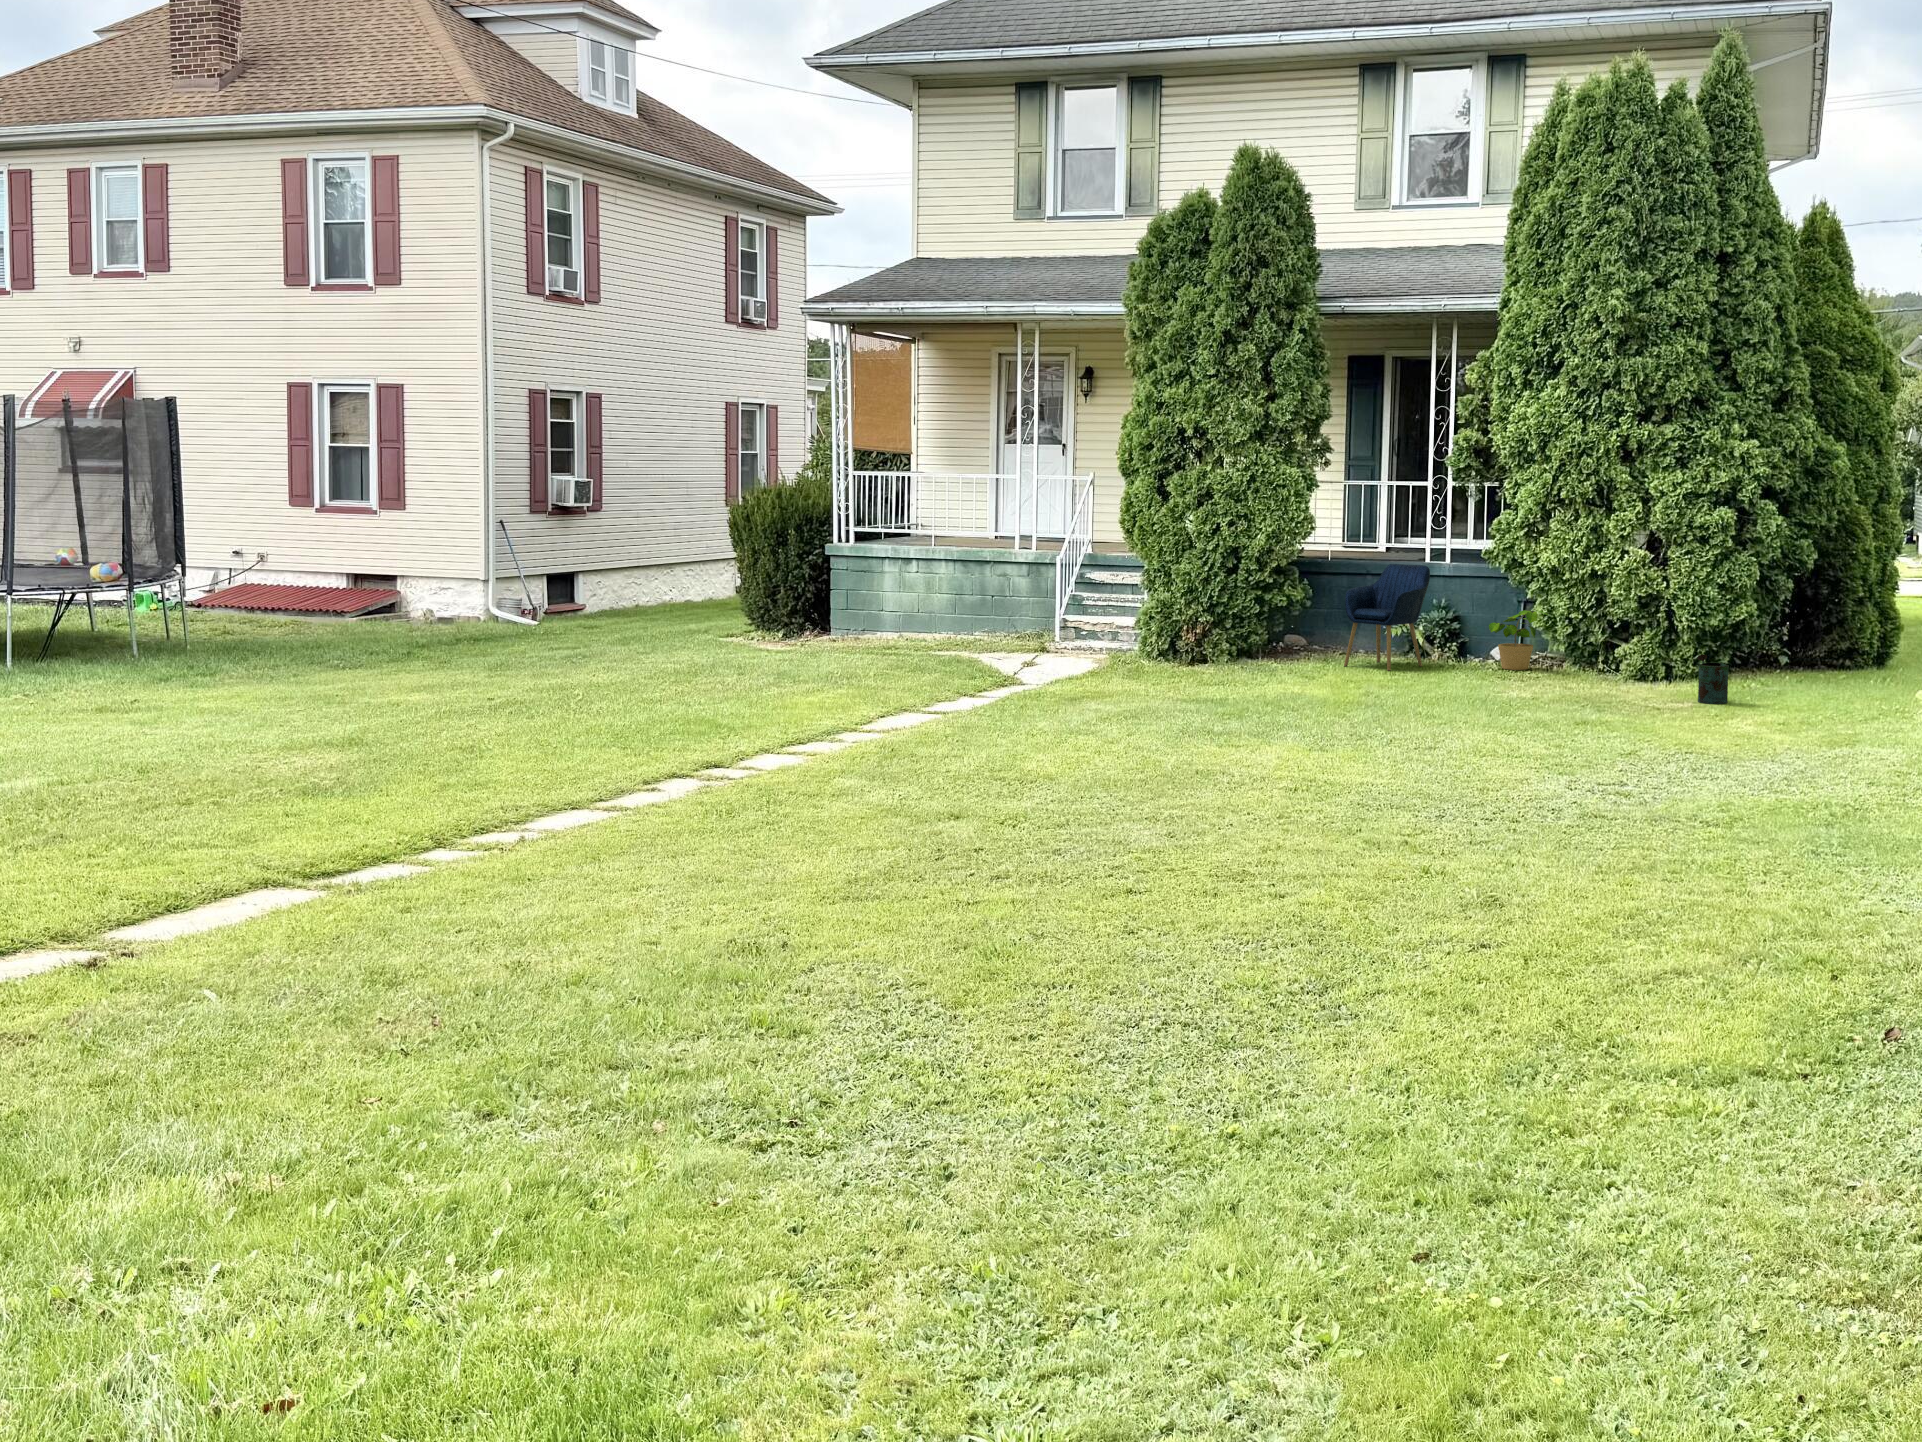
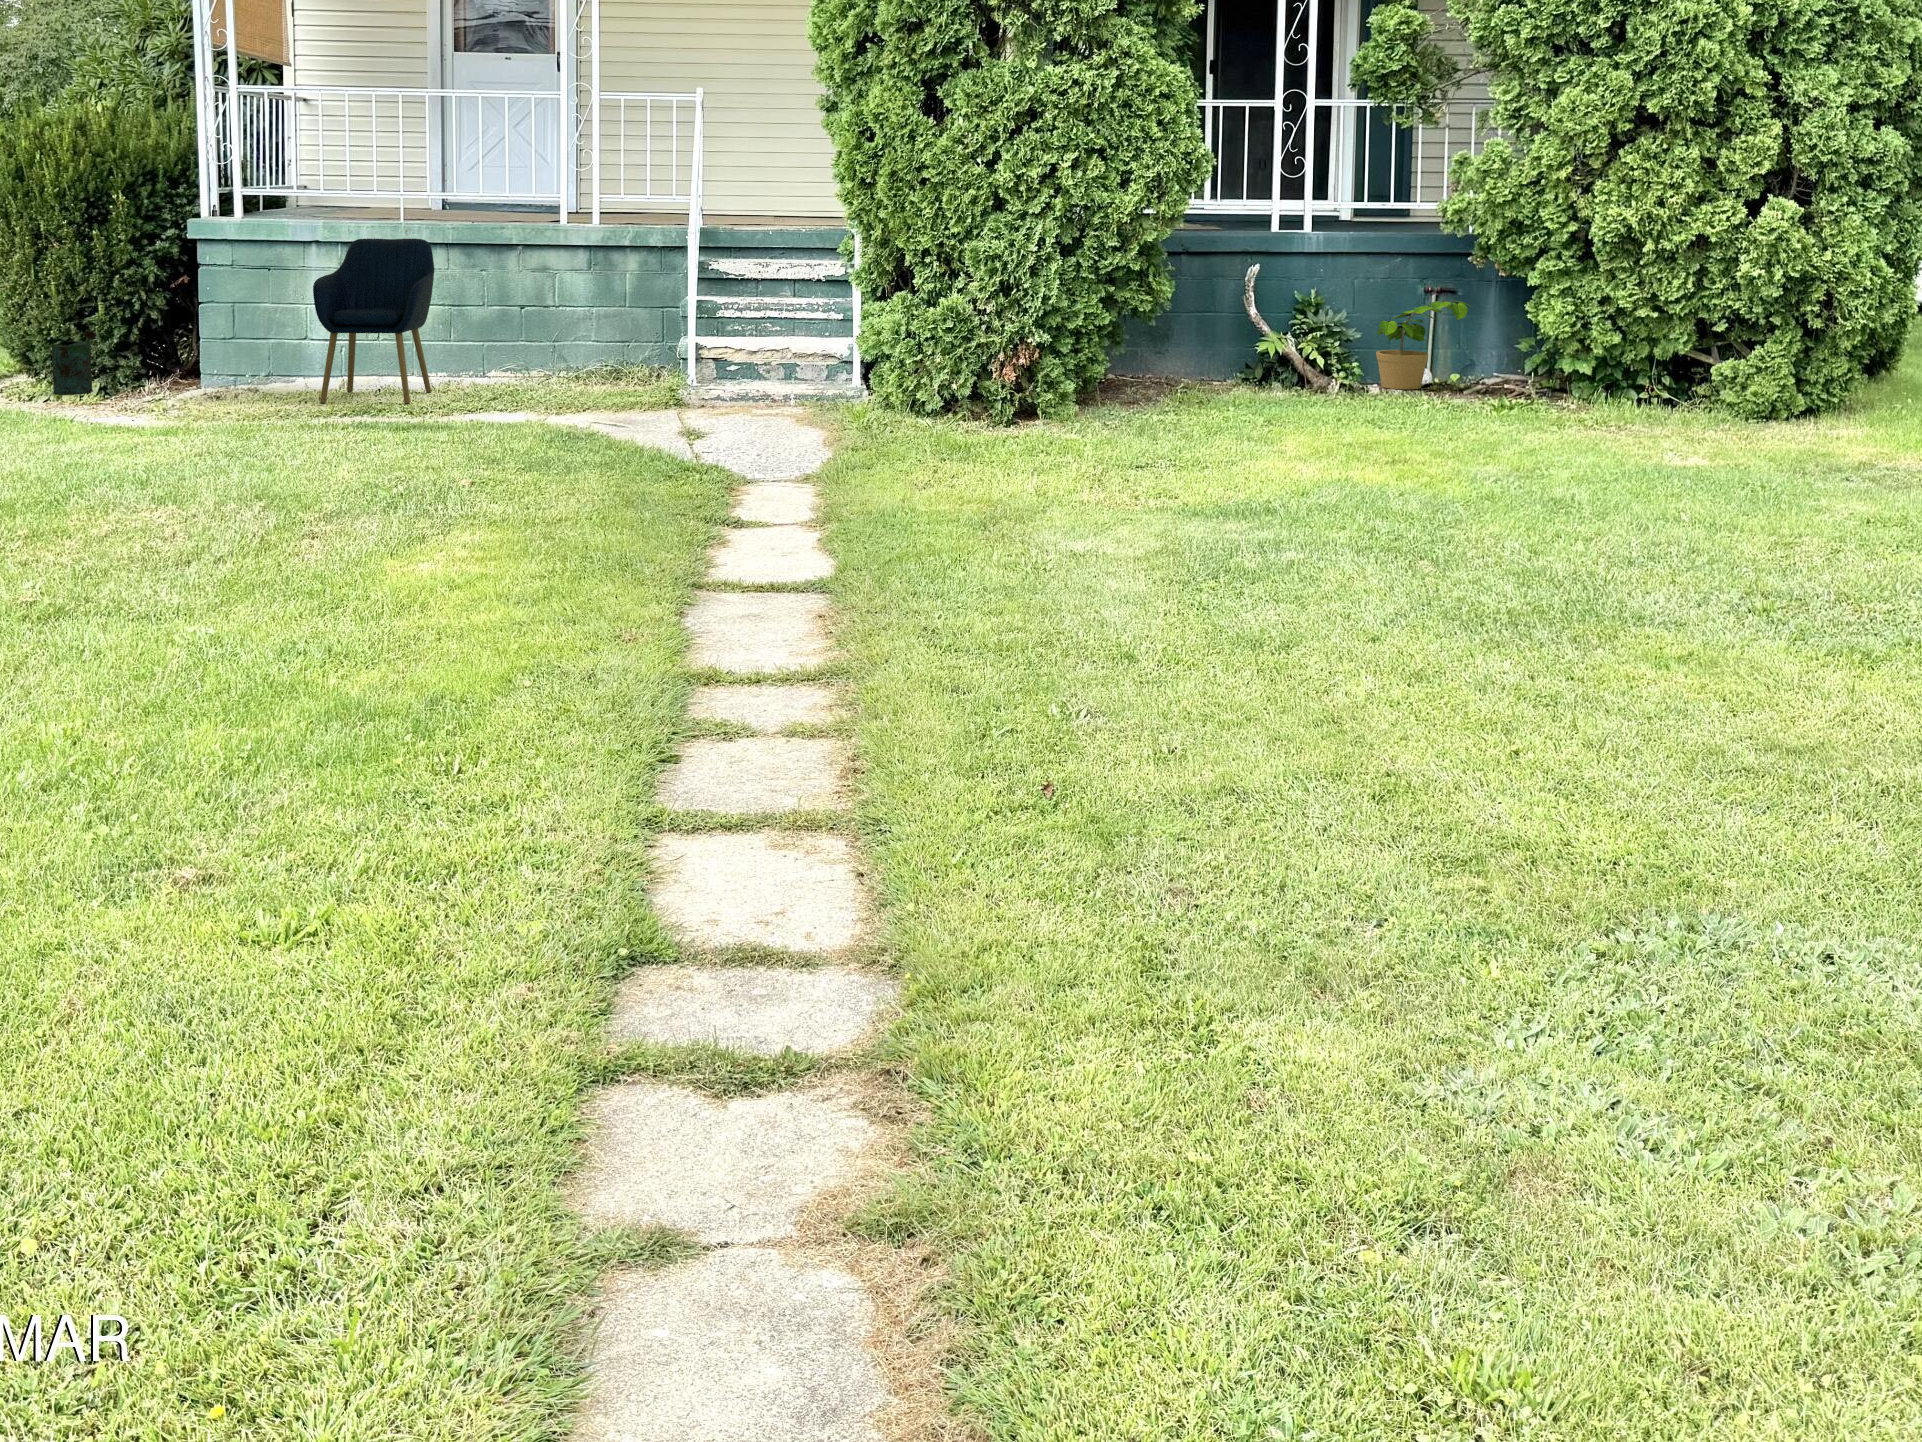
chair: present [1344,564,1430,671] -> present [313,239,434,404]
watering can: present [1697,655,1729,704] -> present [52,331,96,394]

